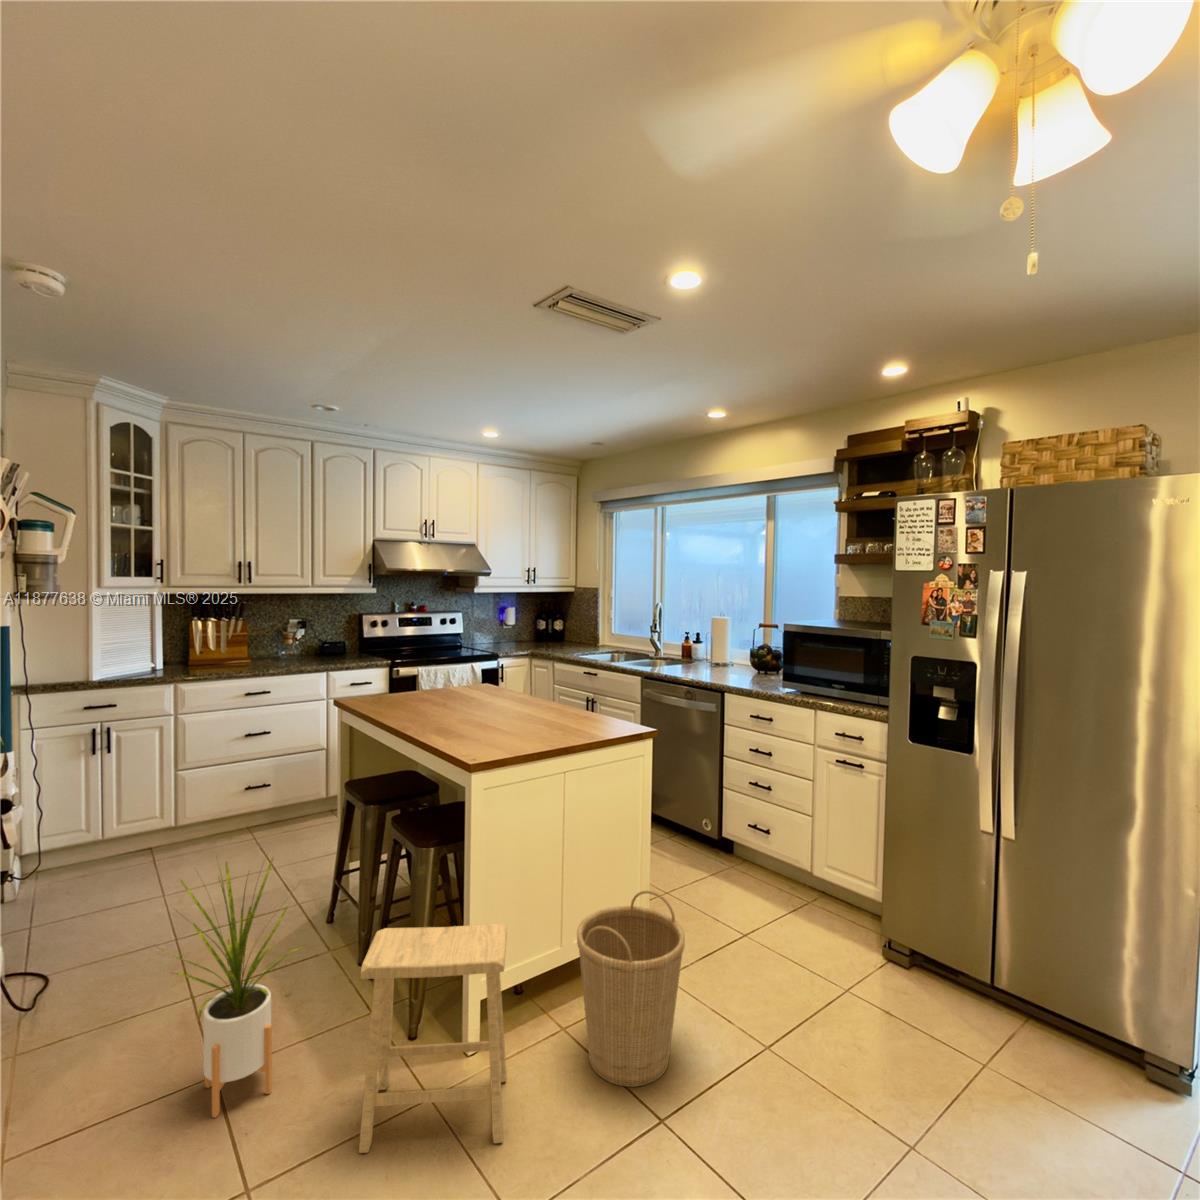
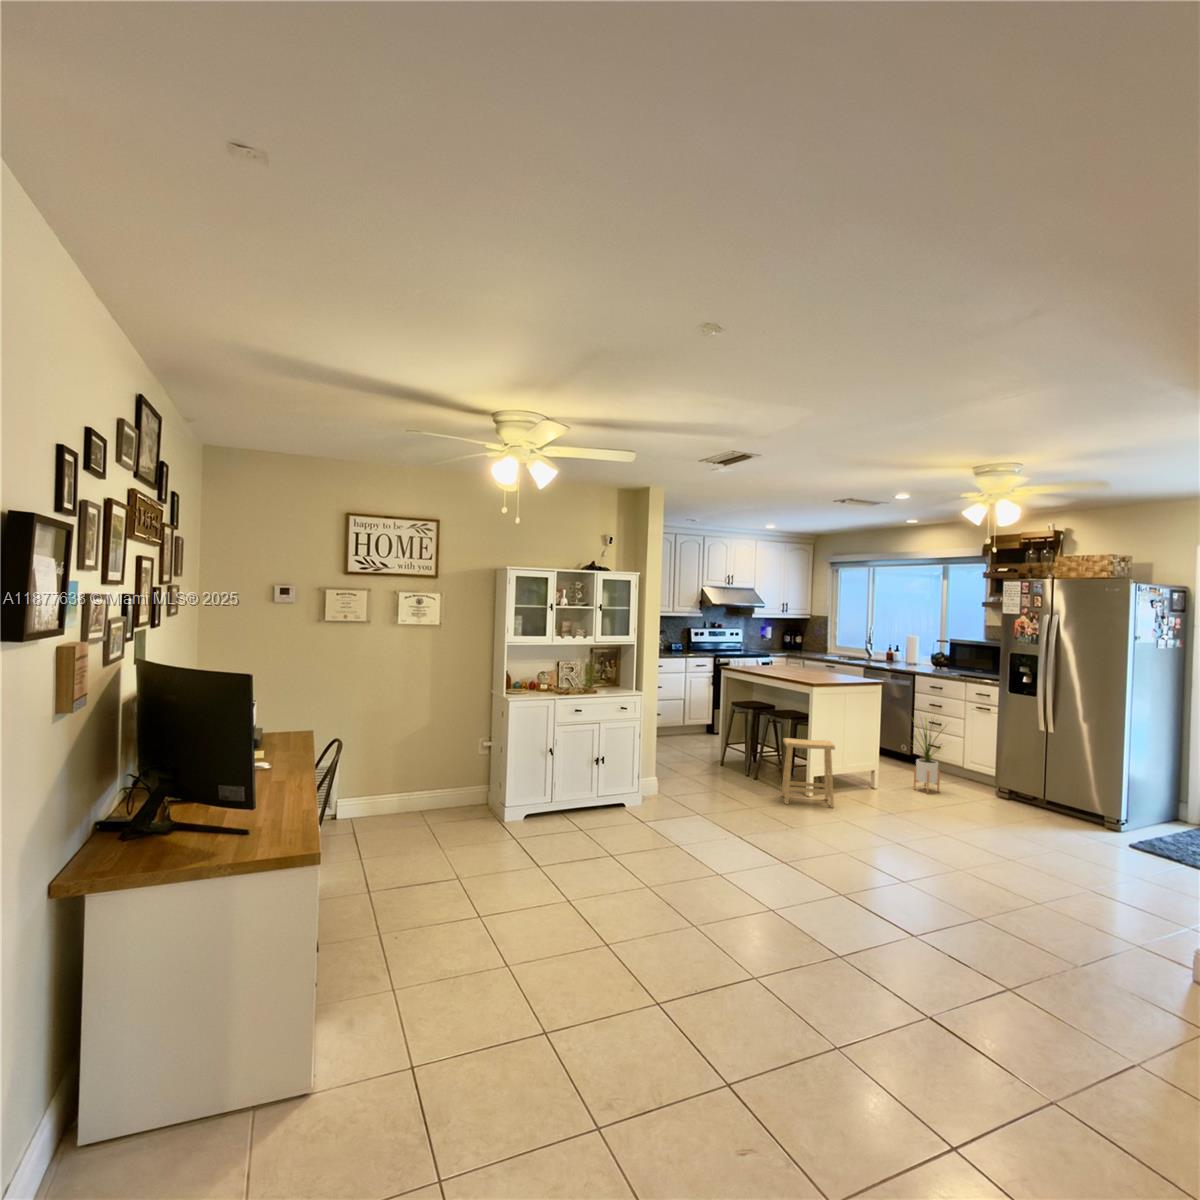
house plant: present [158,857,304,1118] -> present [913,720,946,793]
basket: present [577,891,685,1087] -> none [855,741,900,806]

